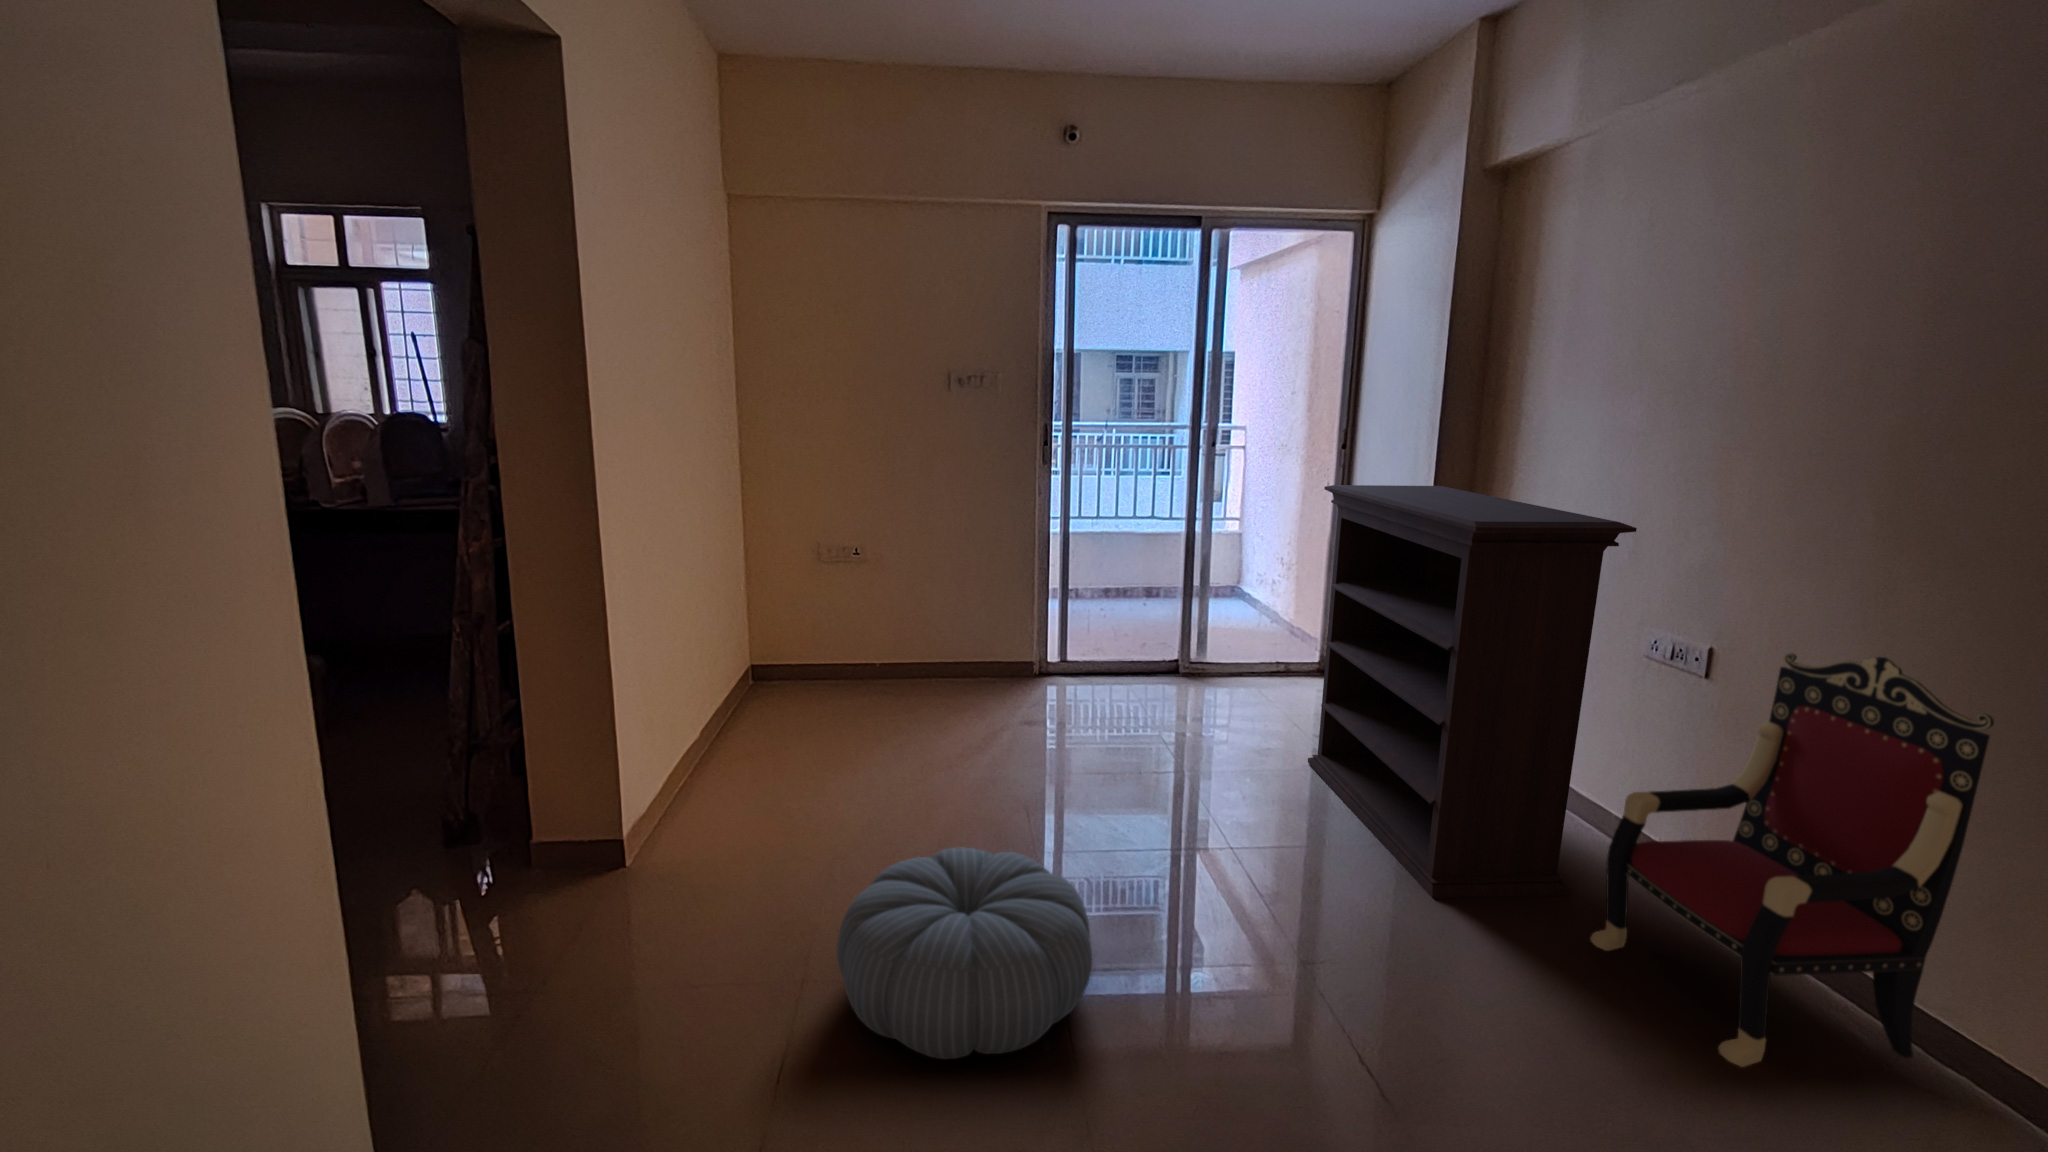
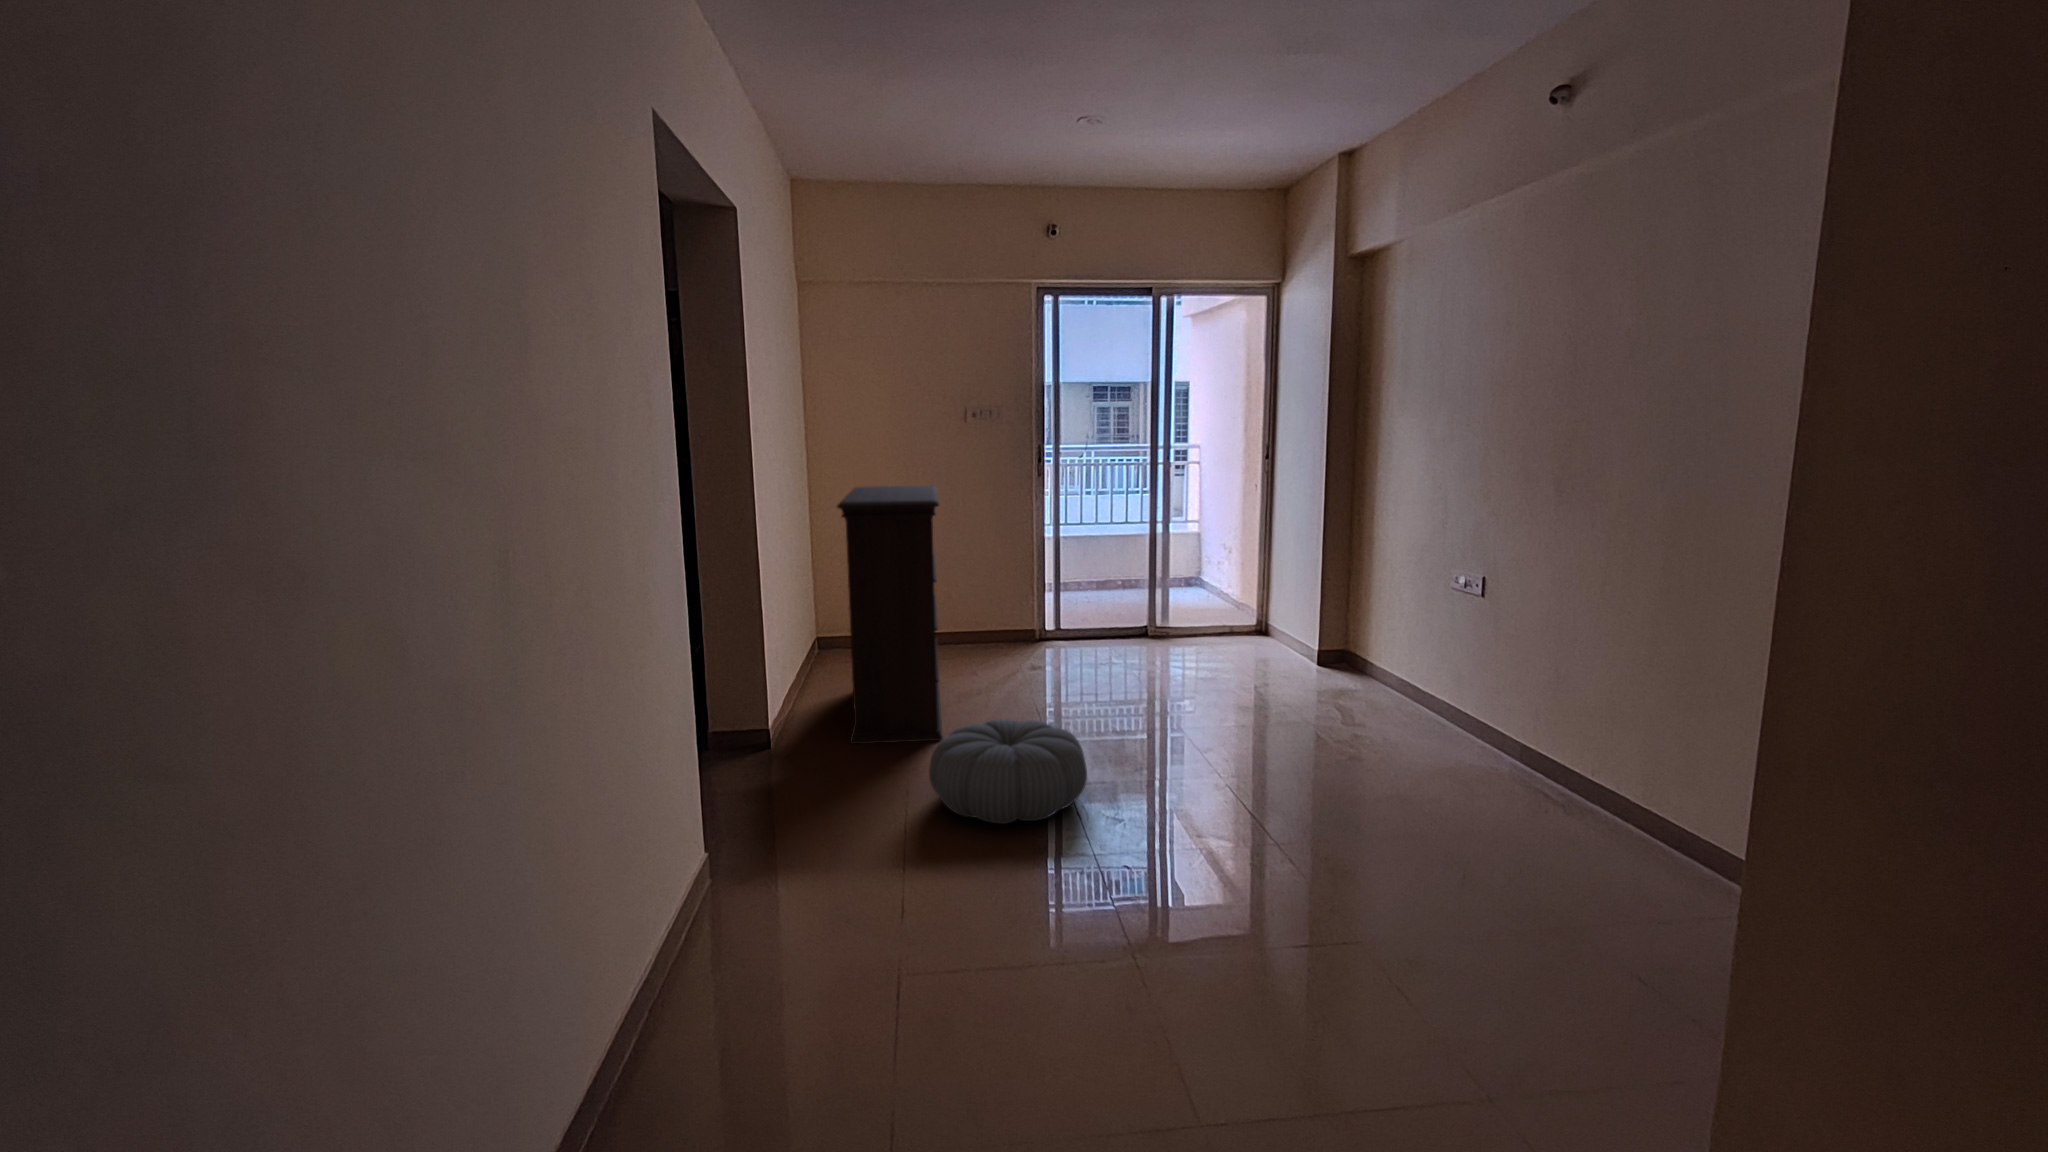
bookshelf: present [1308,485,1637,898] -> present [837,485,943,744]
armchair: present [1591,653,1994,1067] -> none [1408,573,1599,817]

